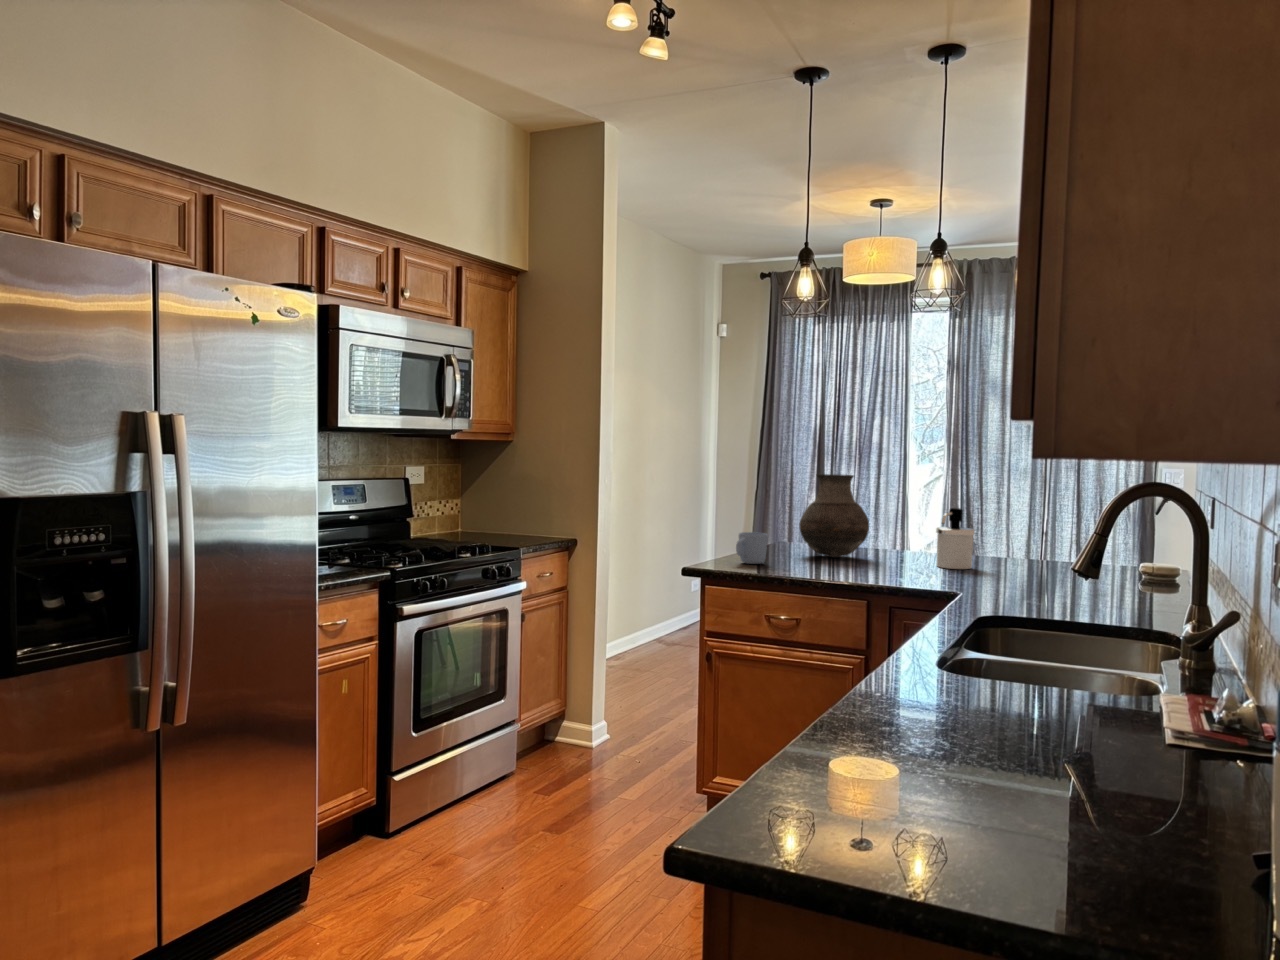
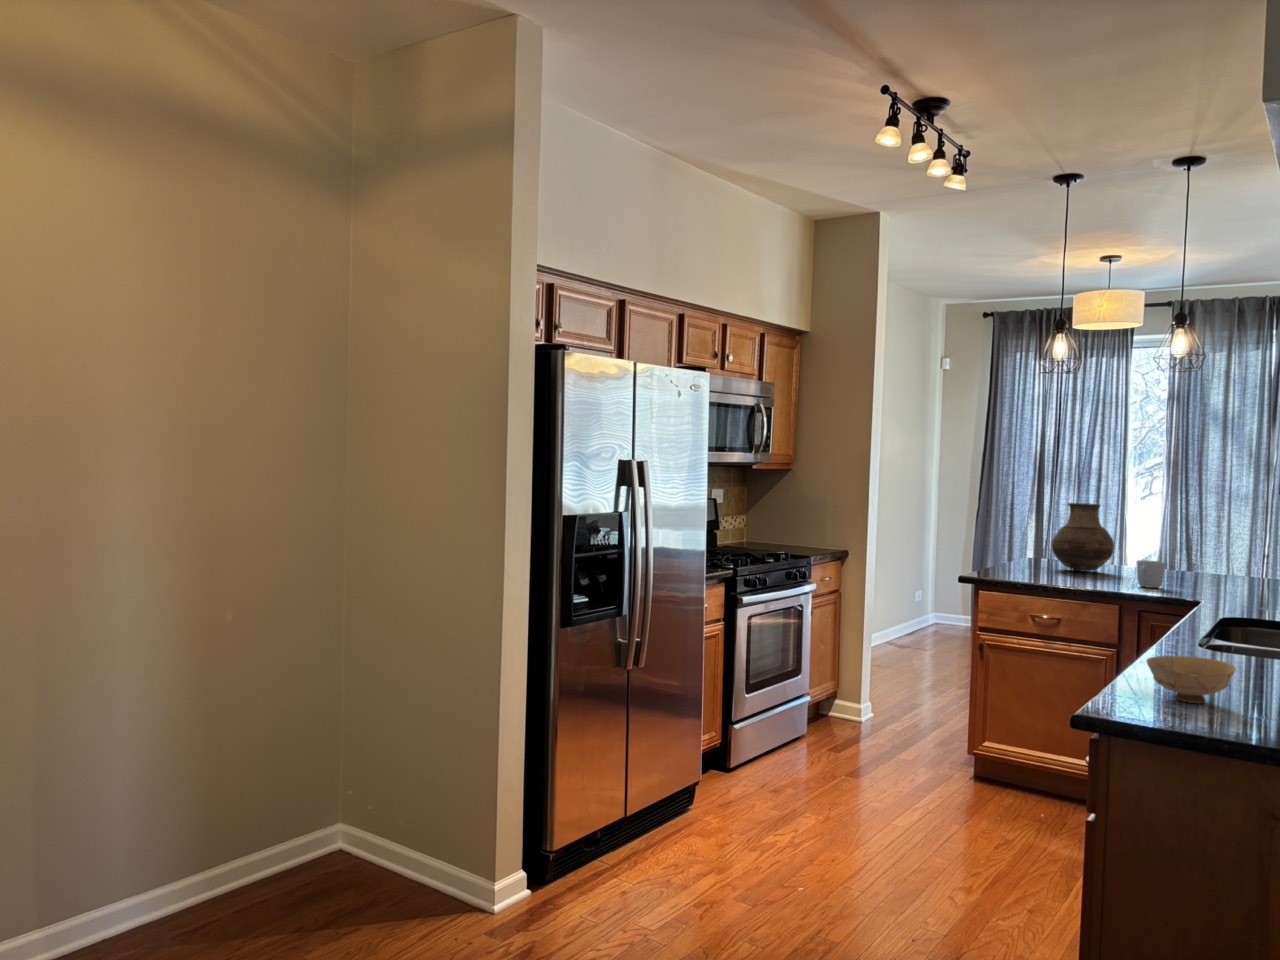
soap dispenser: present [936,508,974,569] -> none [1176,534,1211,585]
mug: present [736,532,768,564] -> present [1136,560,1165,588]
bowl: none [816,696,949,780] -> present [1146,656,1236,703]

